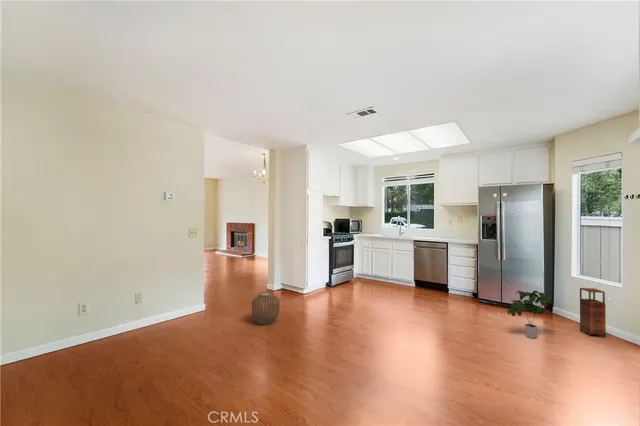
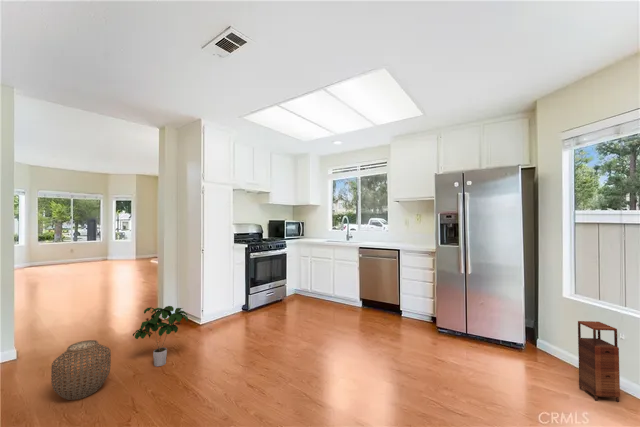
potted plant: present [507,291,552,339] -> present [133,306,188,367]

